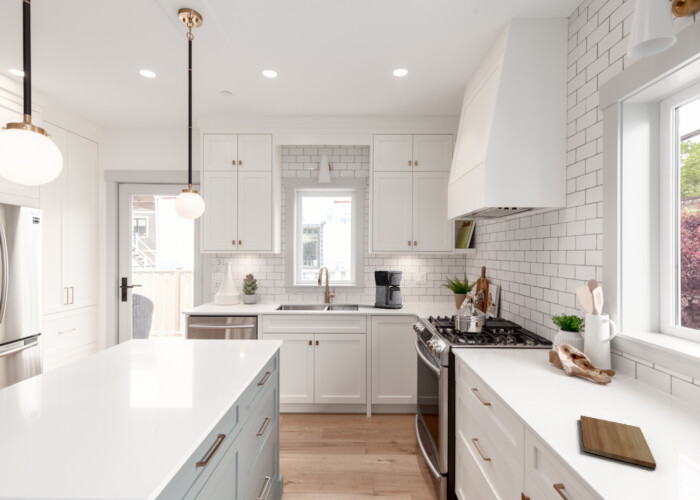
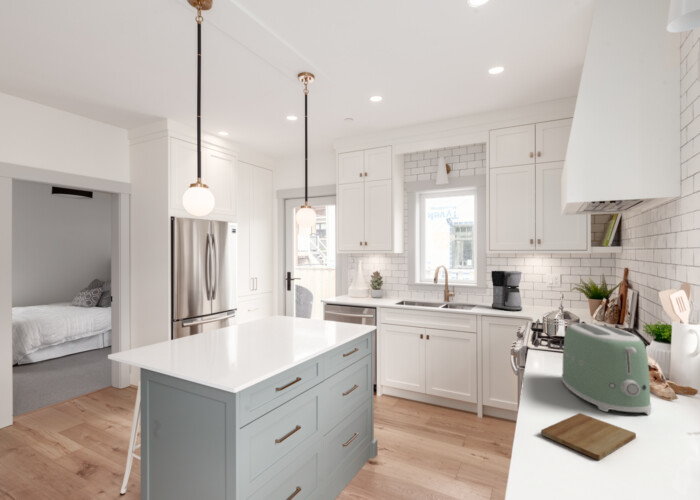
toaster: none [519,322,616,408] -> present [562,323,651,415]

